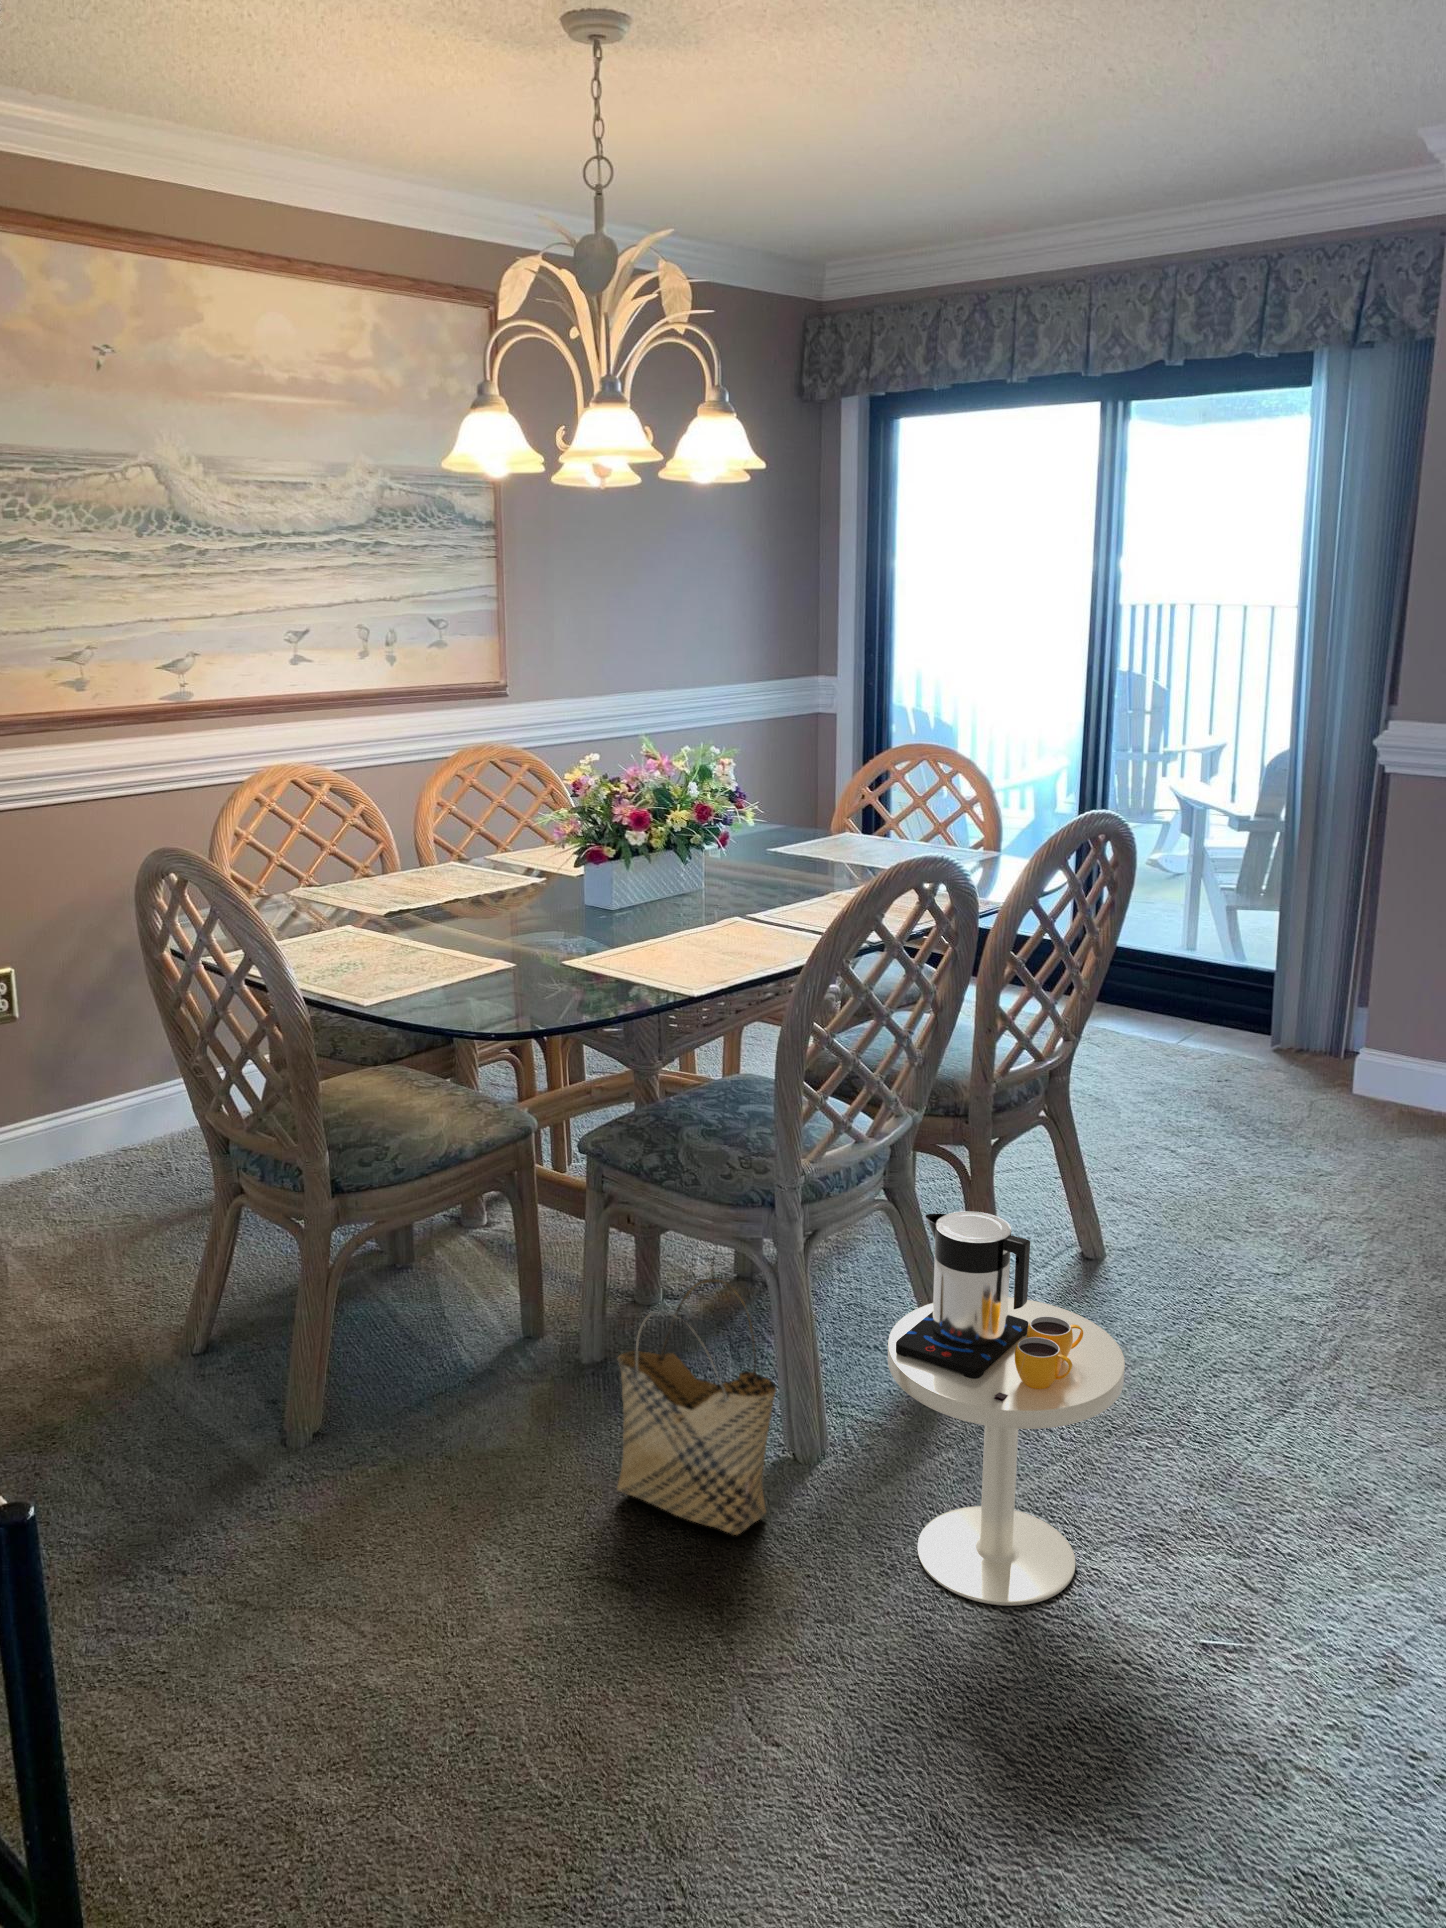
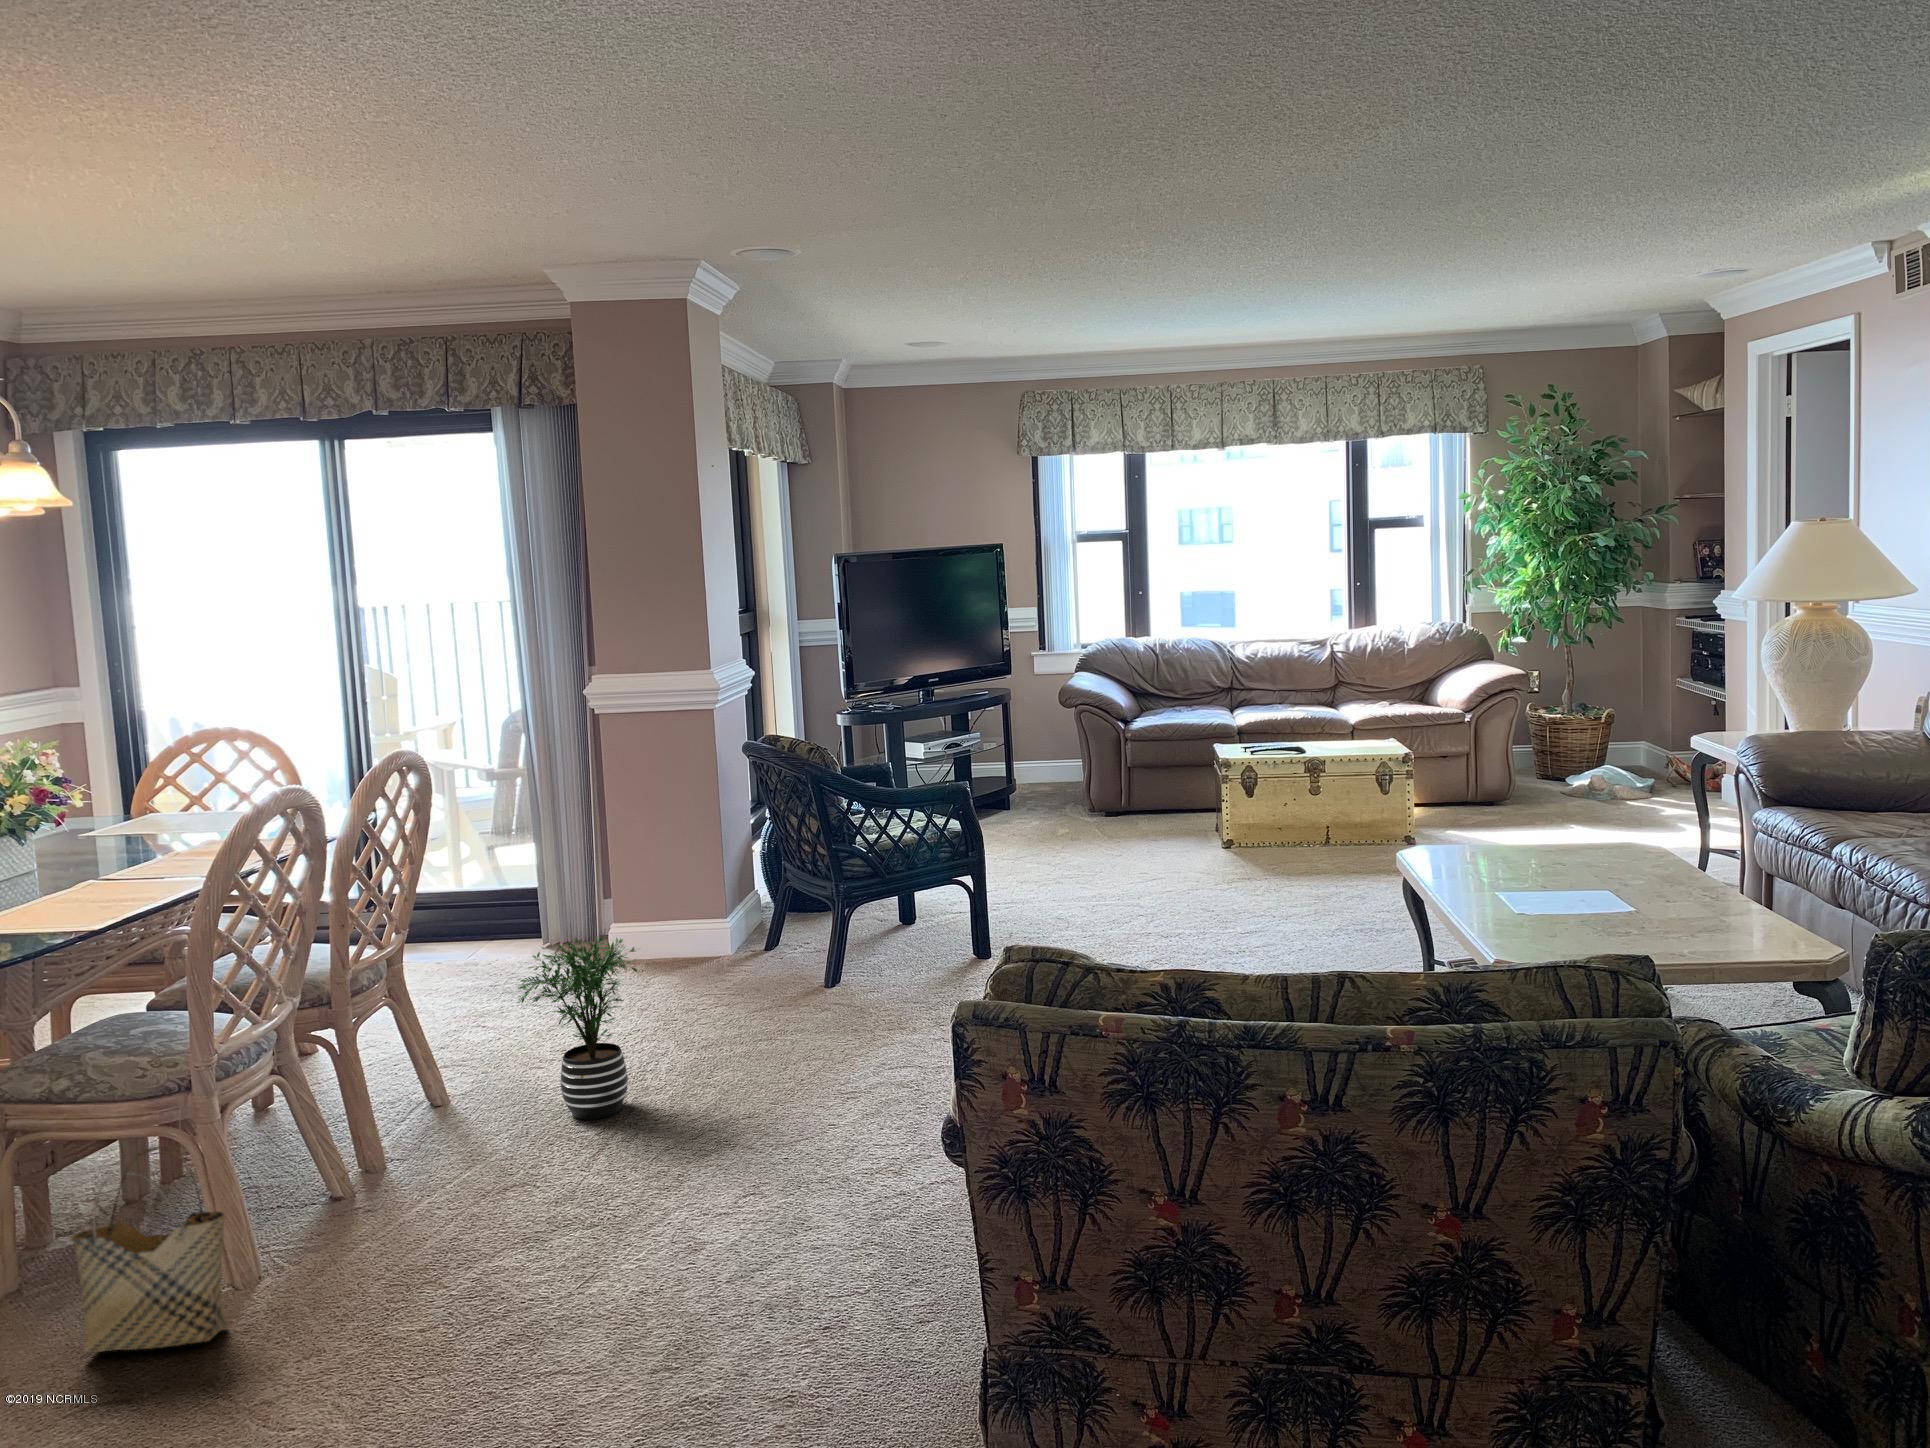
potted plant: none [1203,1098,1396,1353] -> present [518,936,637,1120]
side table: present [888,1211,1125,1606] -> none [316,1031,496,1313]

